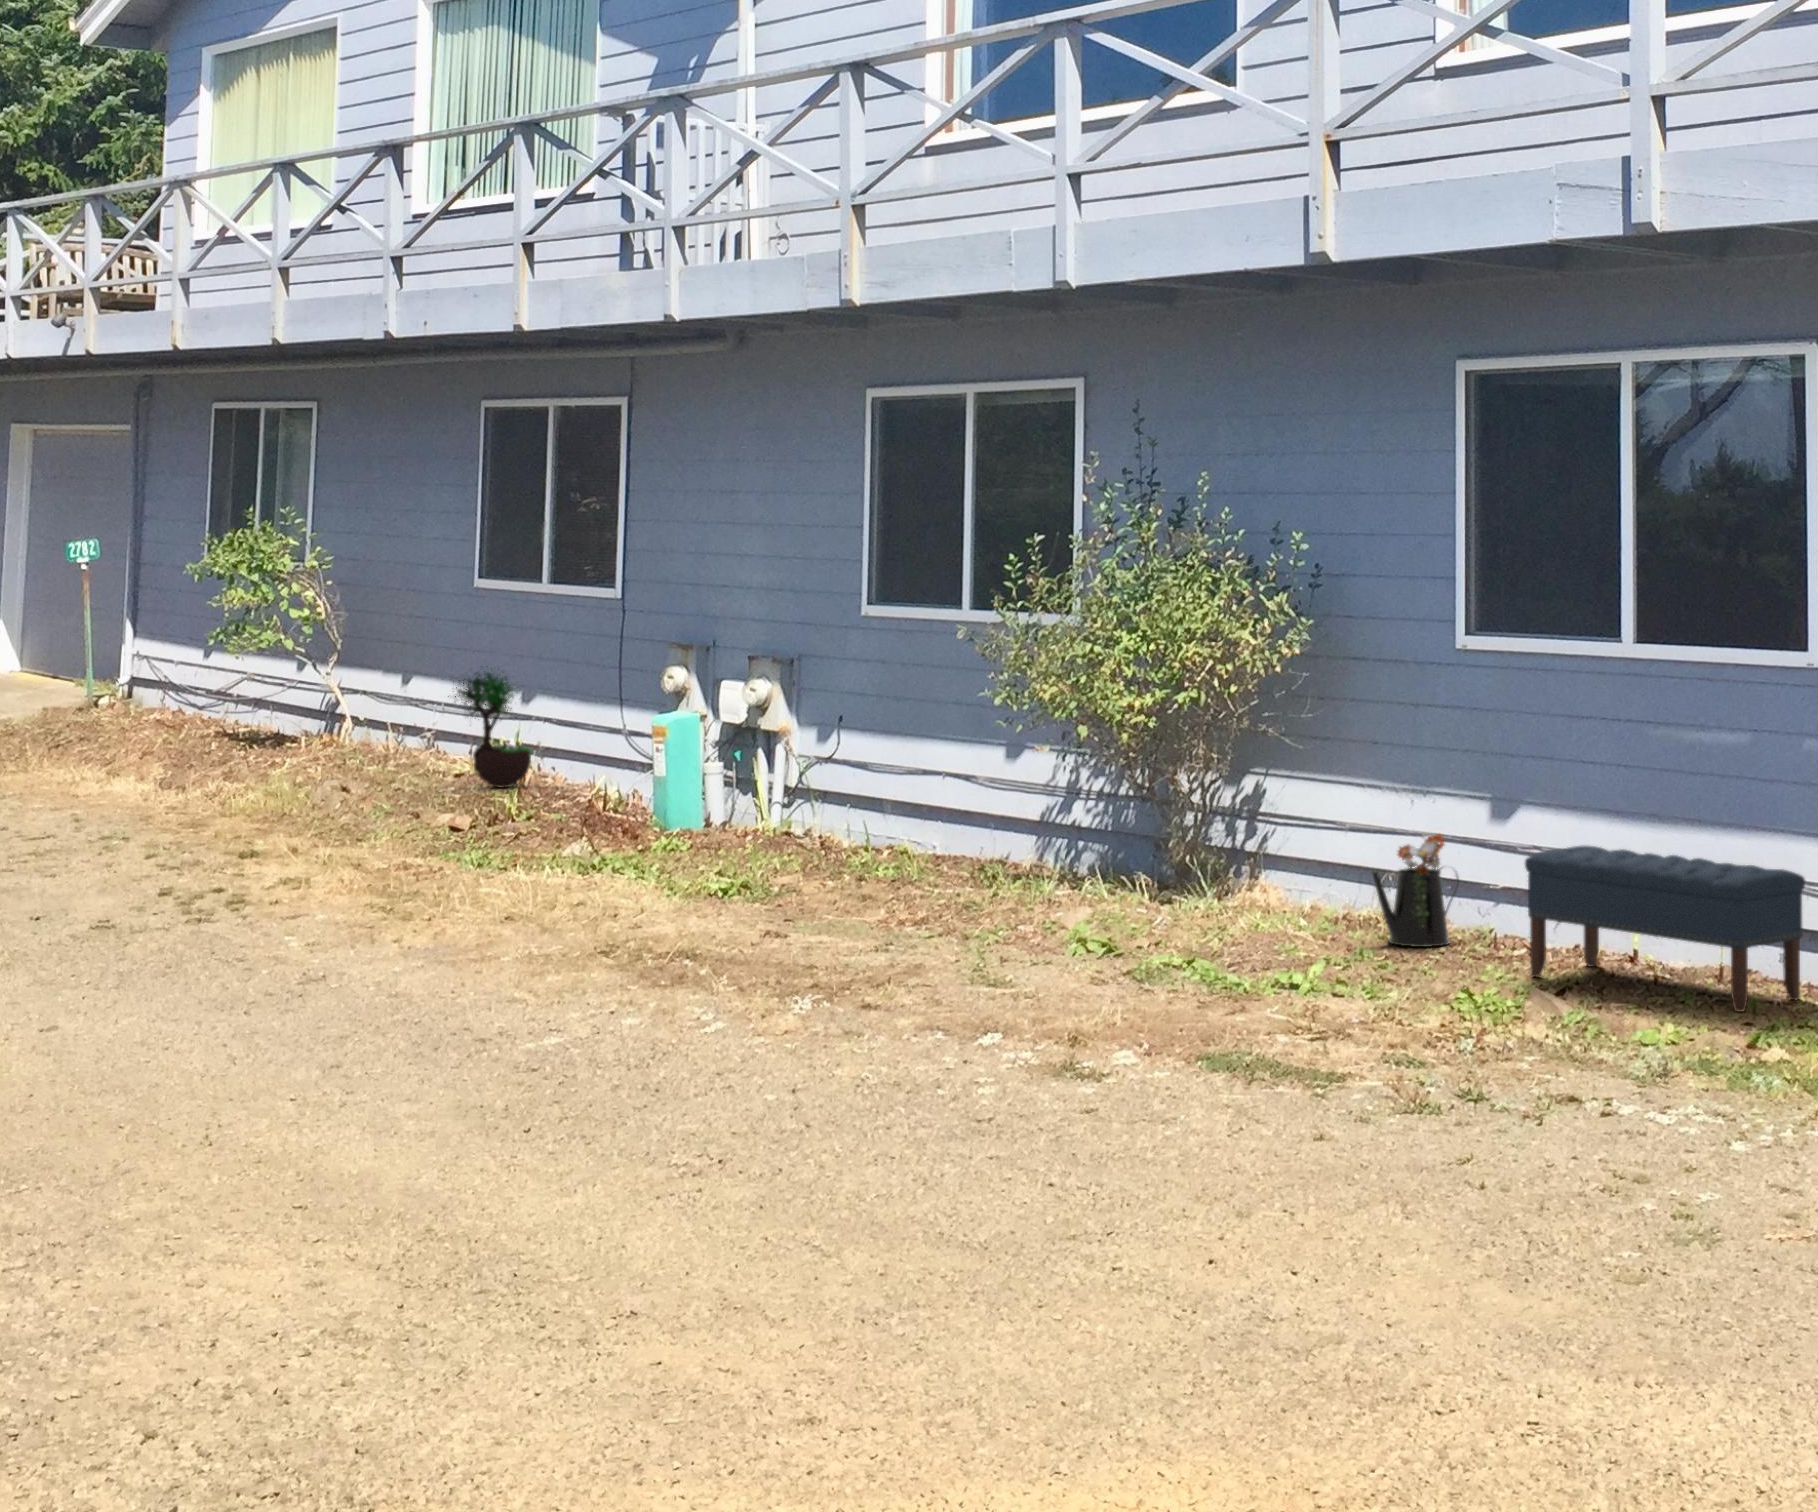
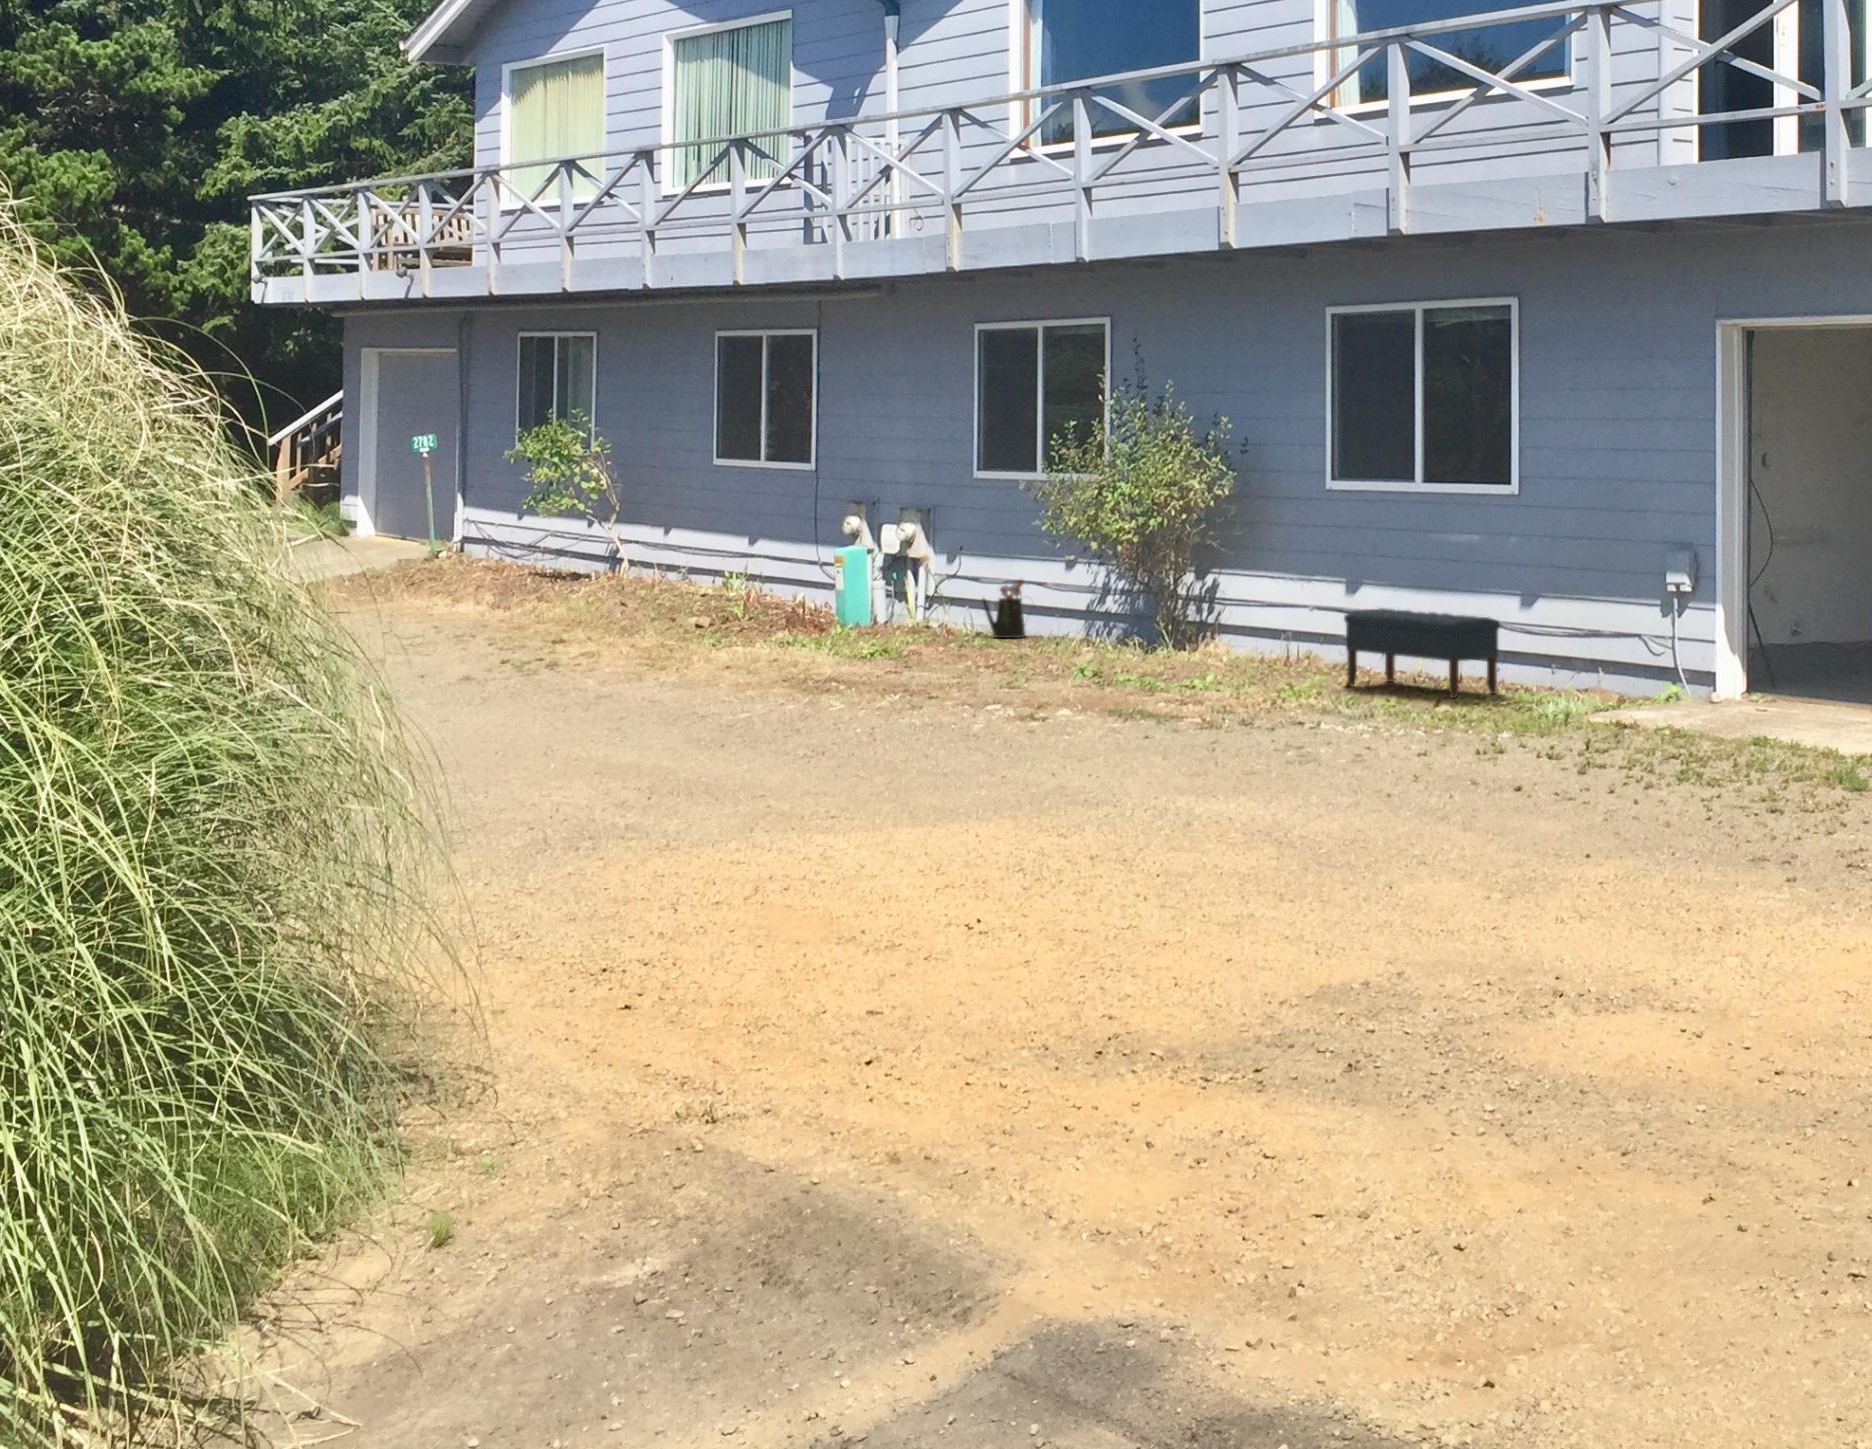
potted tree: present [448,666,531,788] -> none [696,515,756,604]
watering can: present [1372,834,1458,947] -> present [983,580,1034,638]

